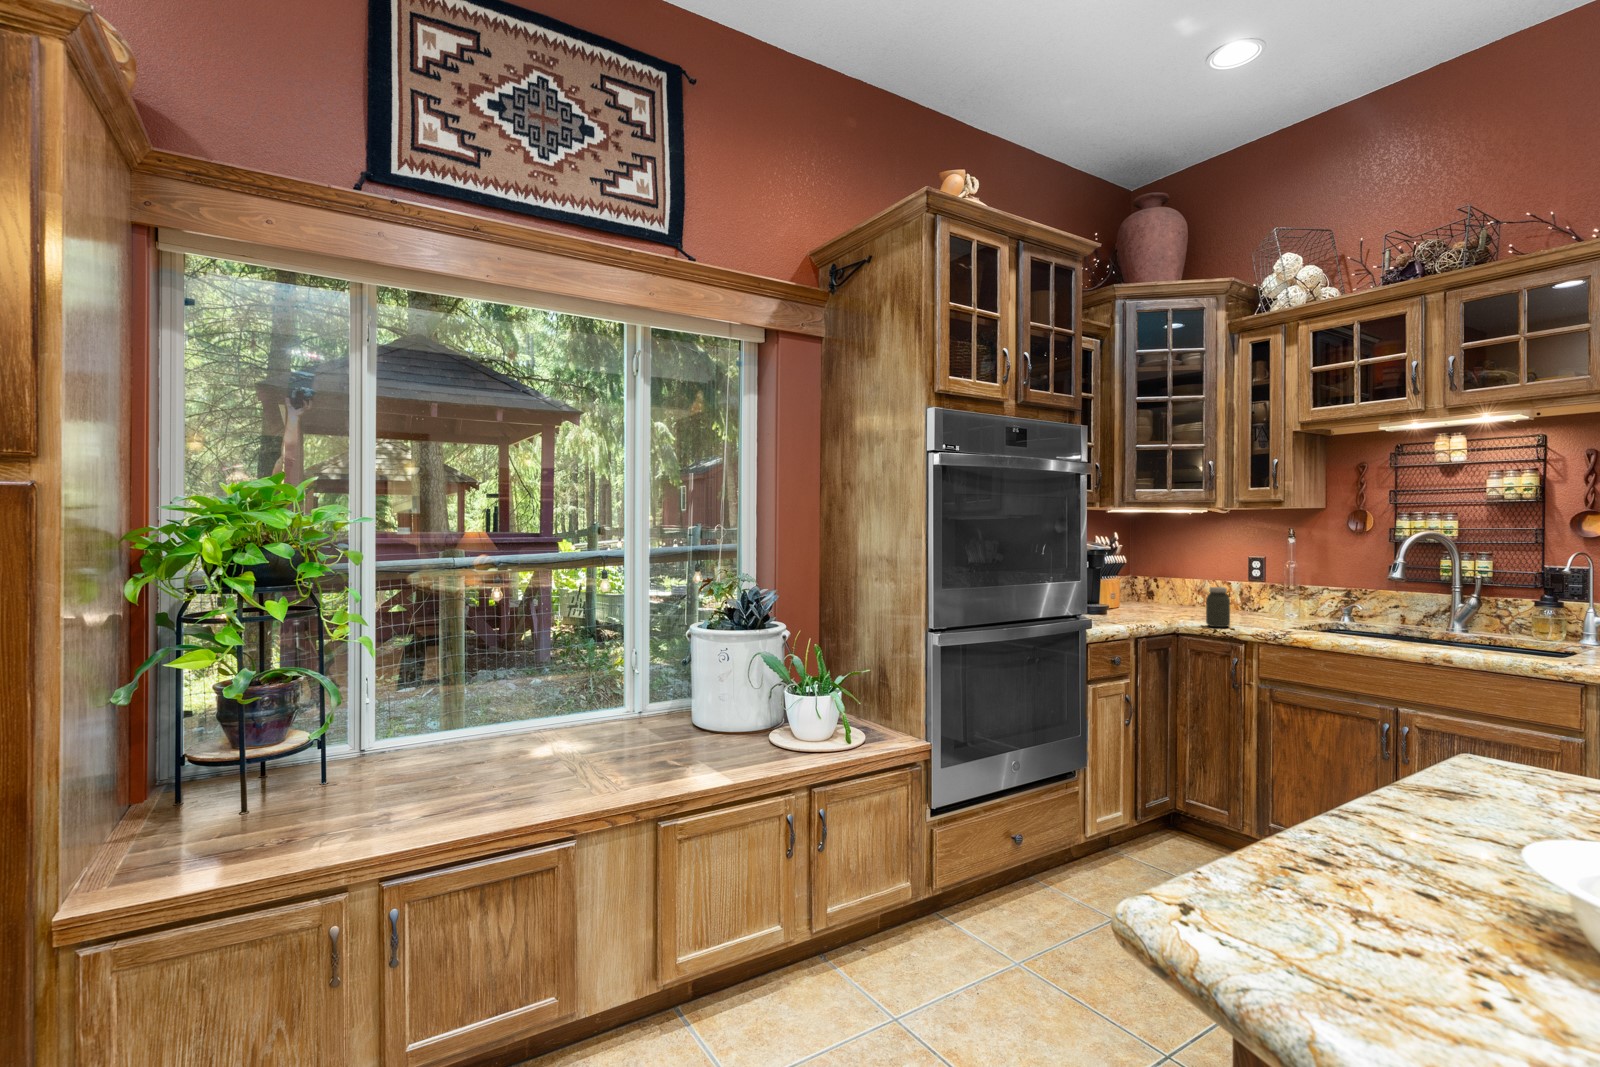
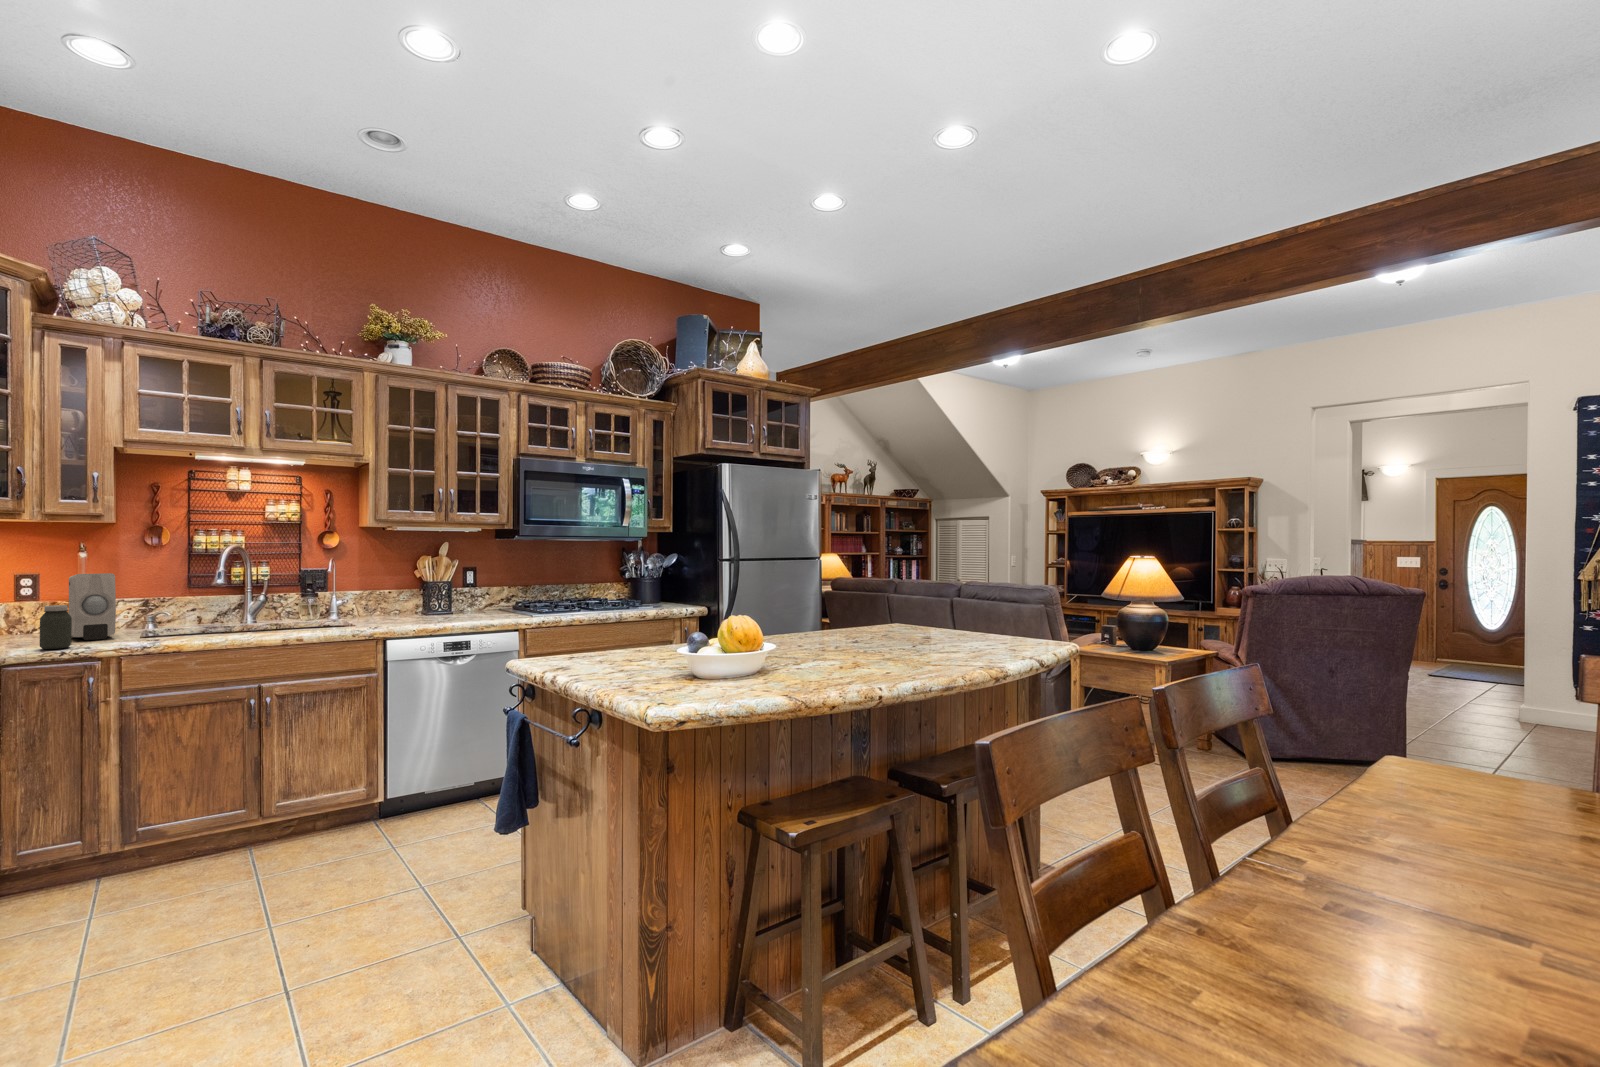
soap dispenser: none [1248,559,1292,624] -> present [69,573,116,640]

